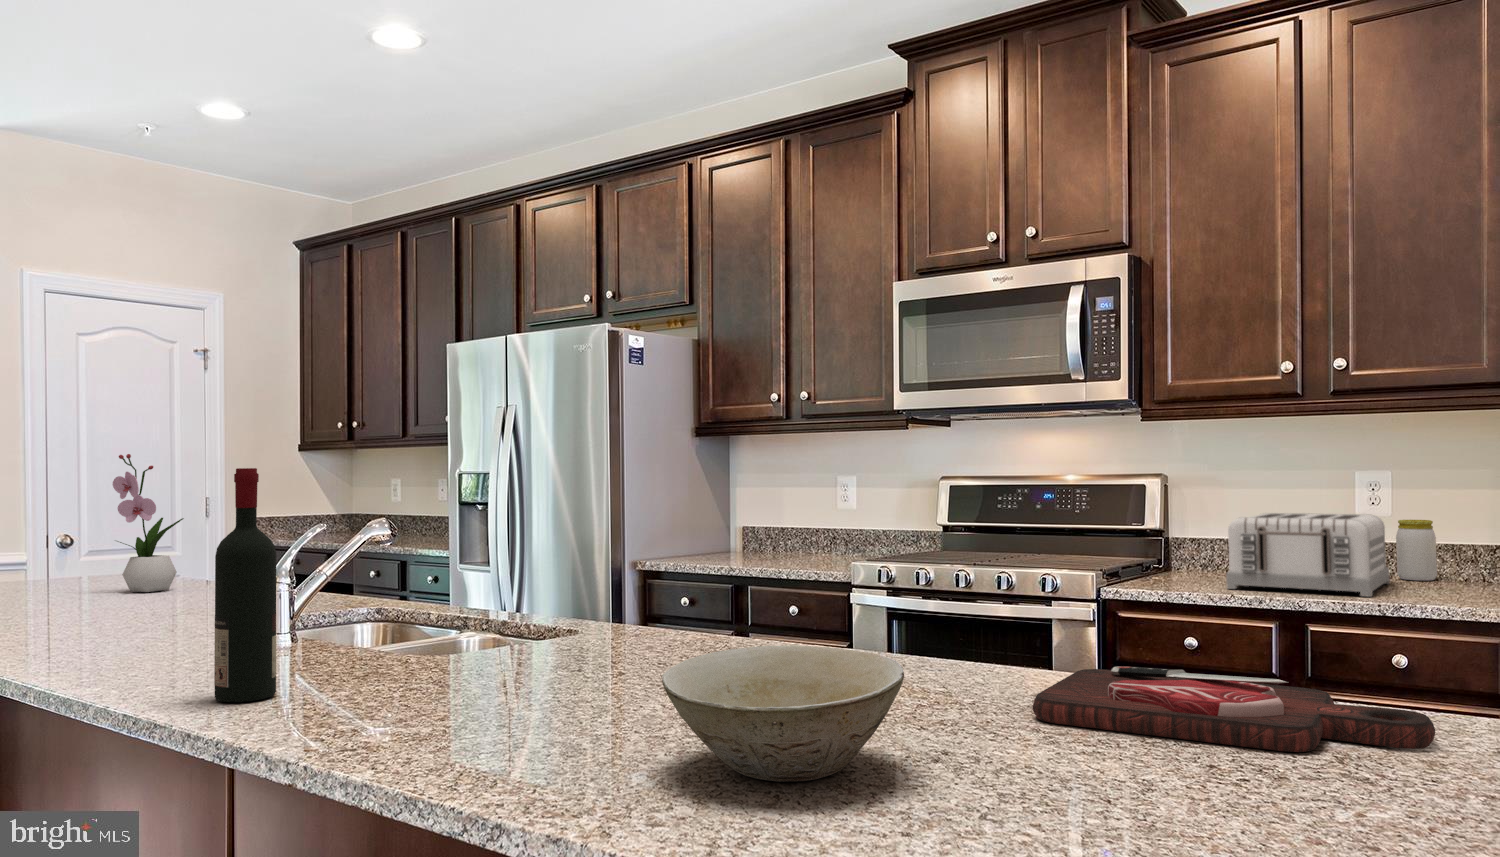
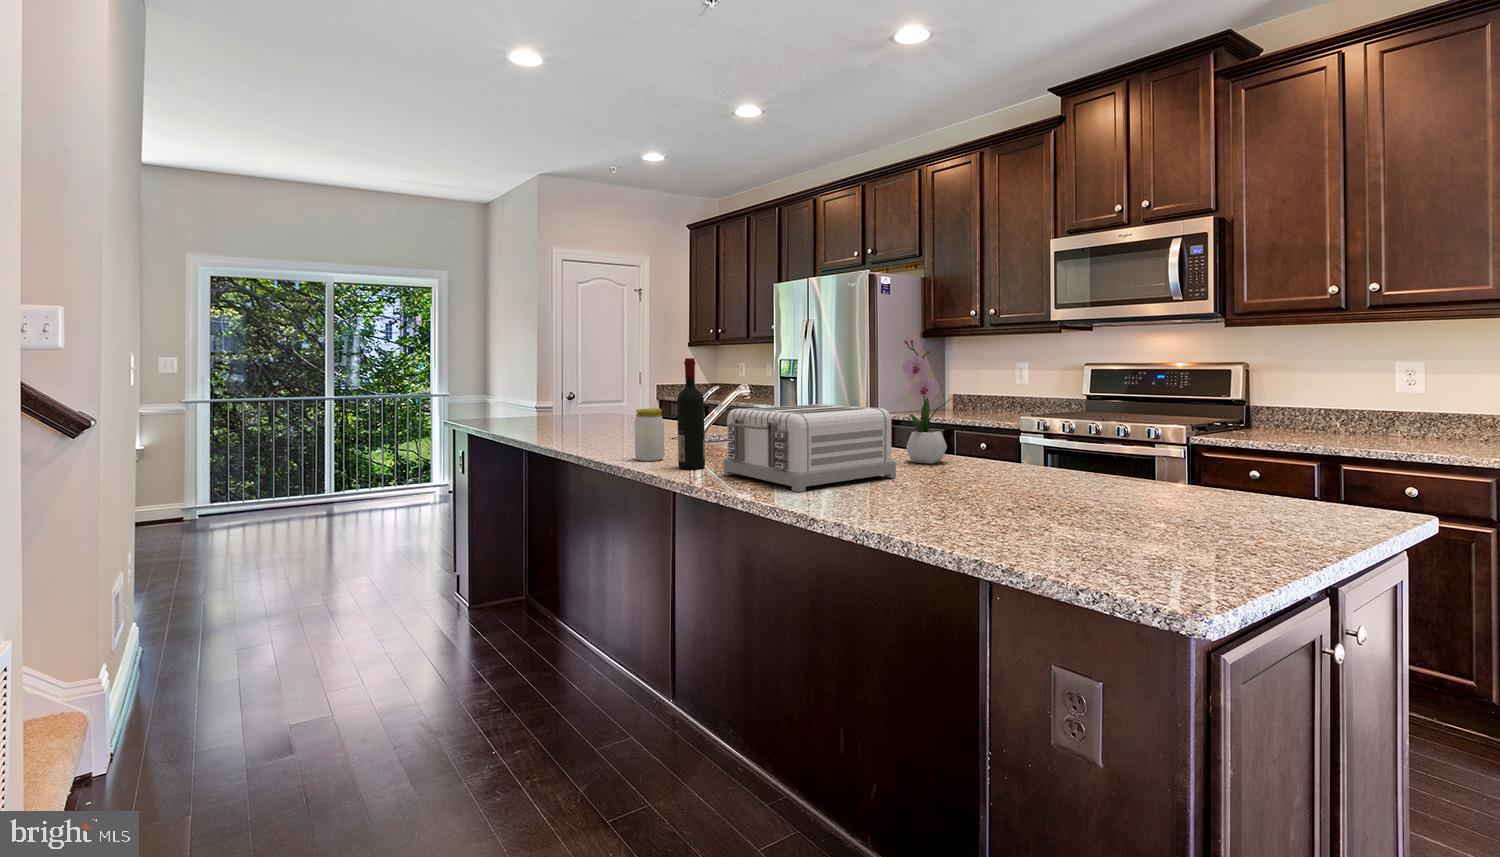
flower arrangement: present [112,454,184,592] -> present [903,340,952,464]
toaster: present [1226,513,1390,597] -> present [724,404,896,492]
jar: present [1396,520,1437,581] -> present [634,408,664,461]
bowl: present [662,645,904,781] -> none [890,450,1016,513]
cutting board: present [1033,667,1435,752] -> none [1098,474,1351,522]

